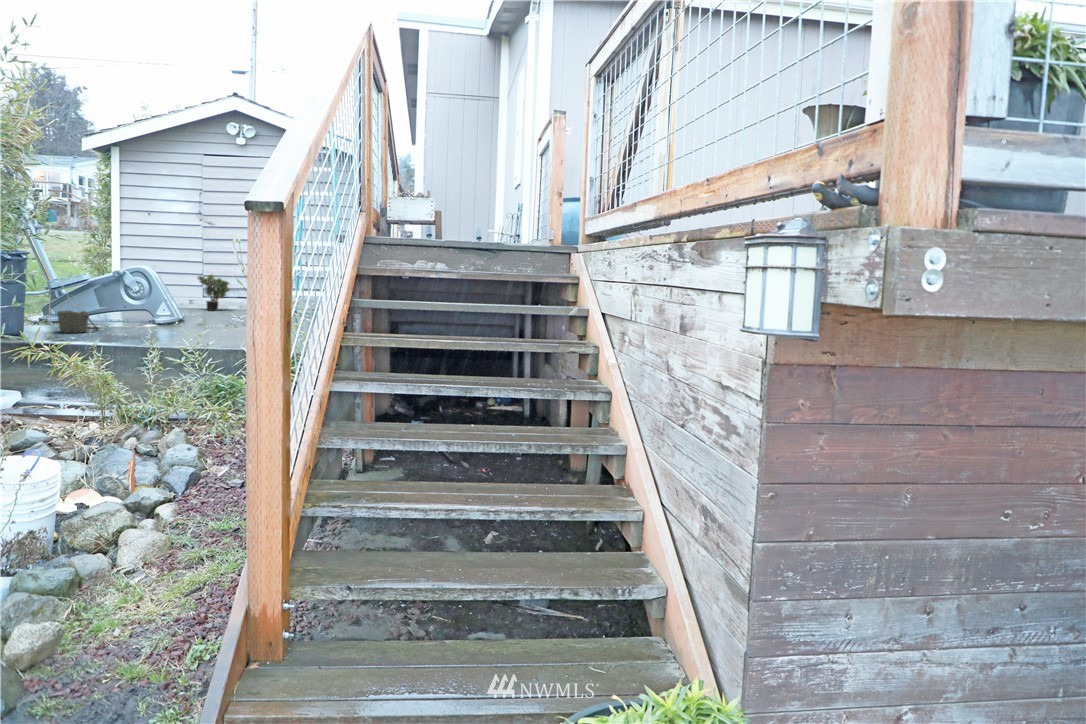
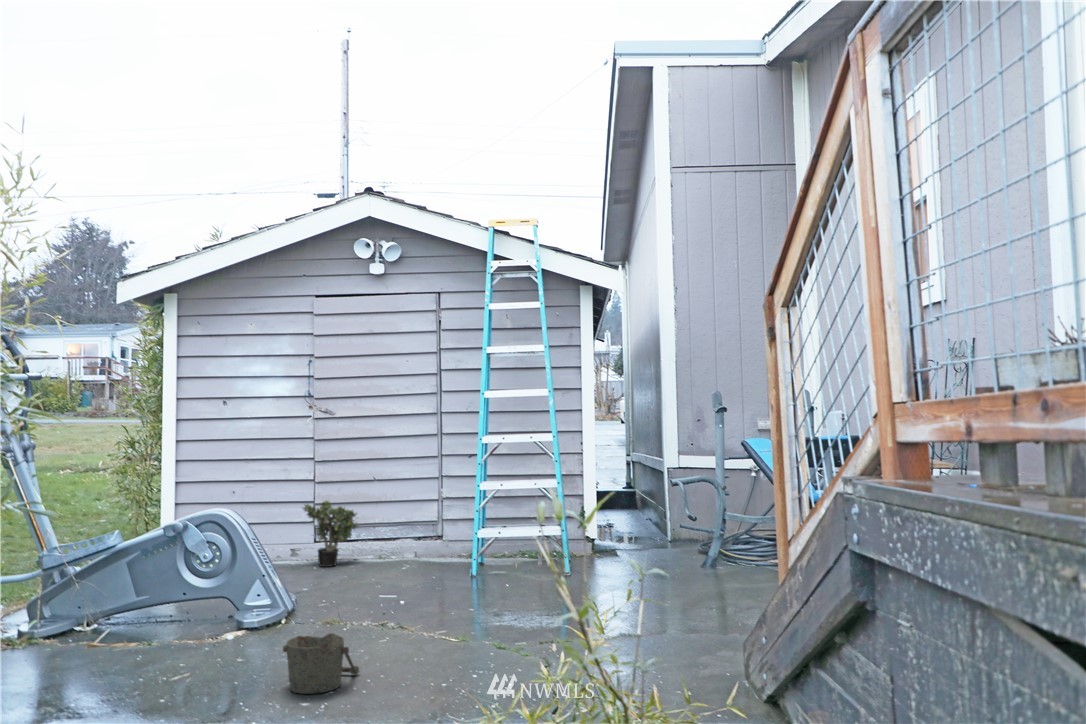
bucket: present [57,311,99,333] -> present [283,633,359,694]

